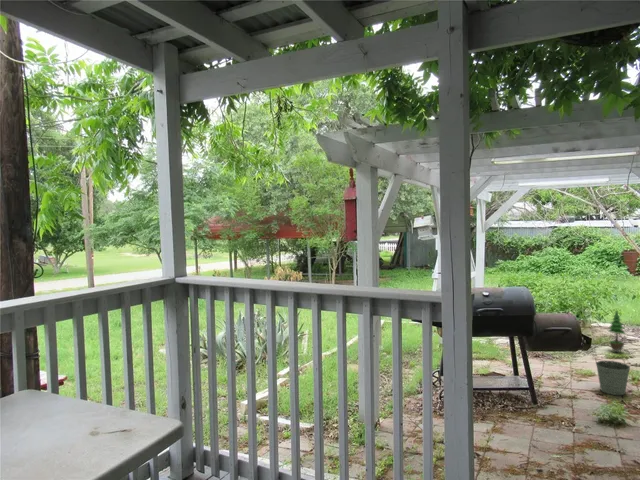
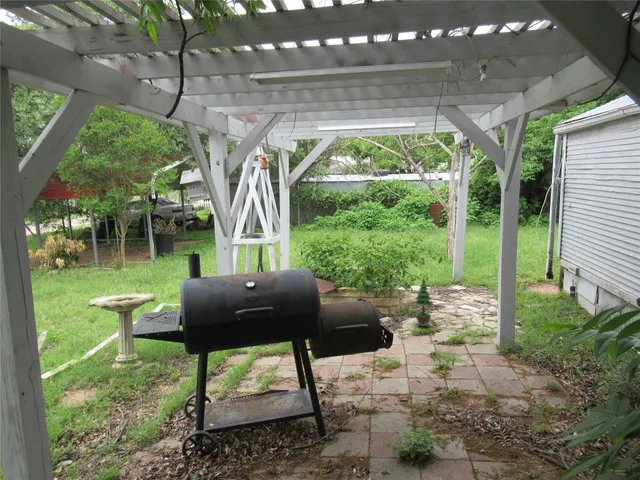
bucket: present [596,361,630,395] -> none [400,352,438,398]

